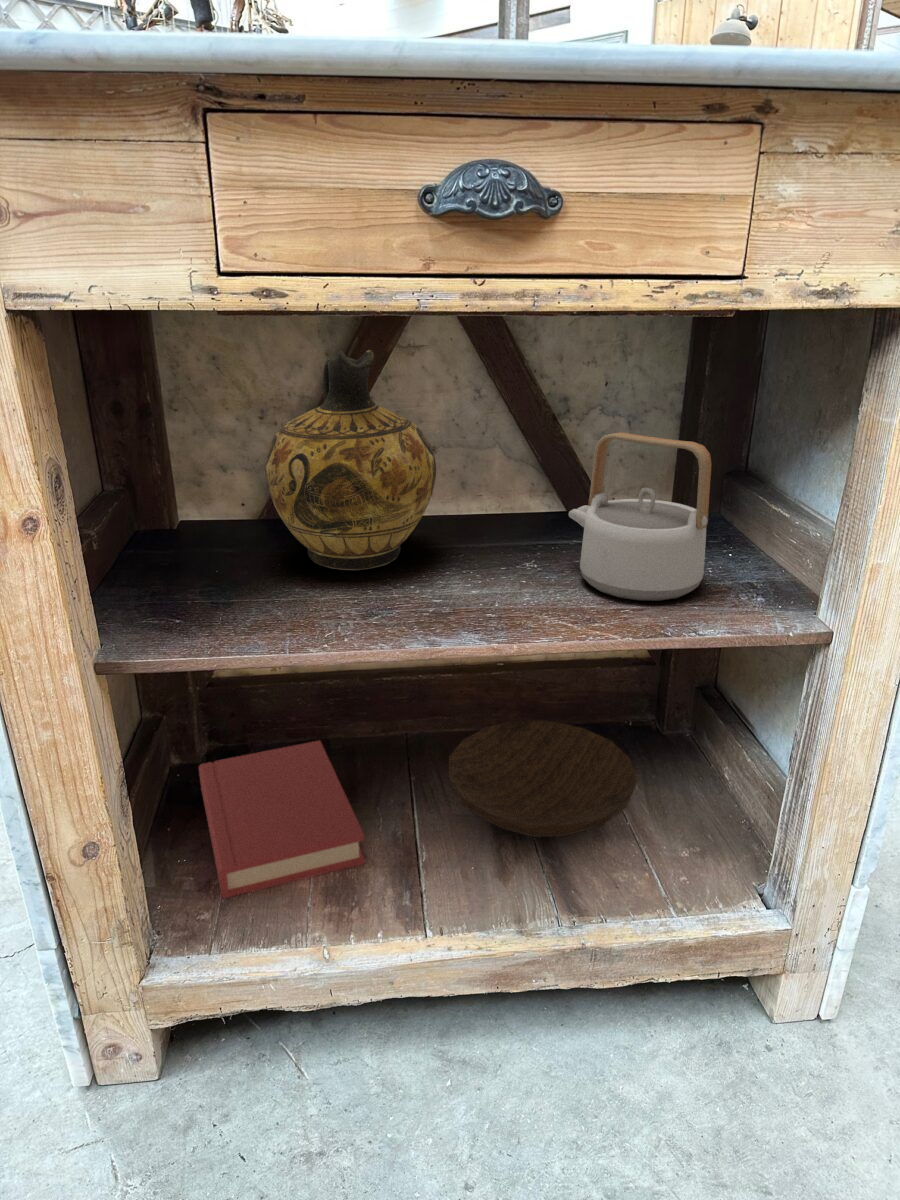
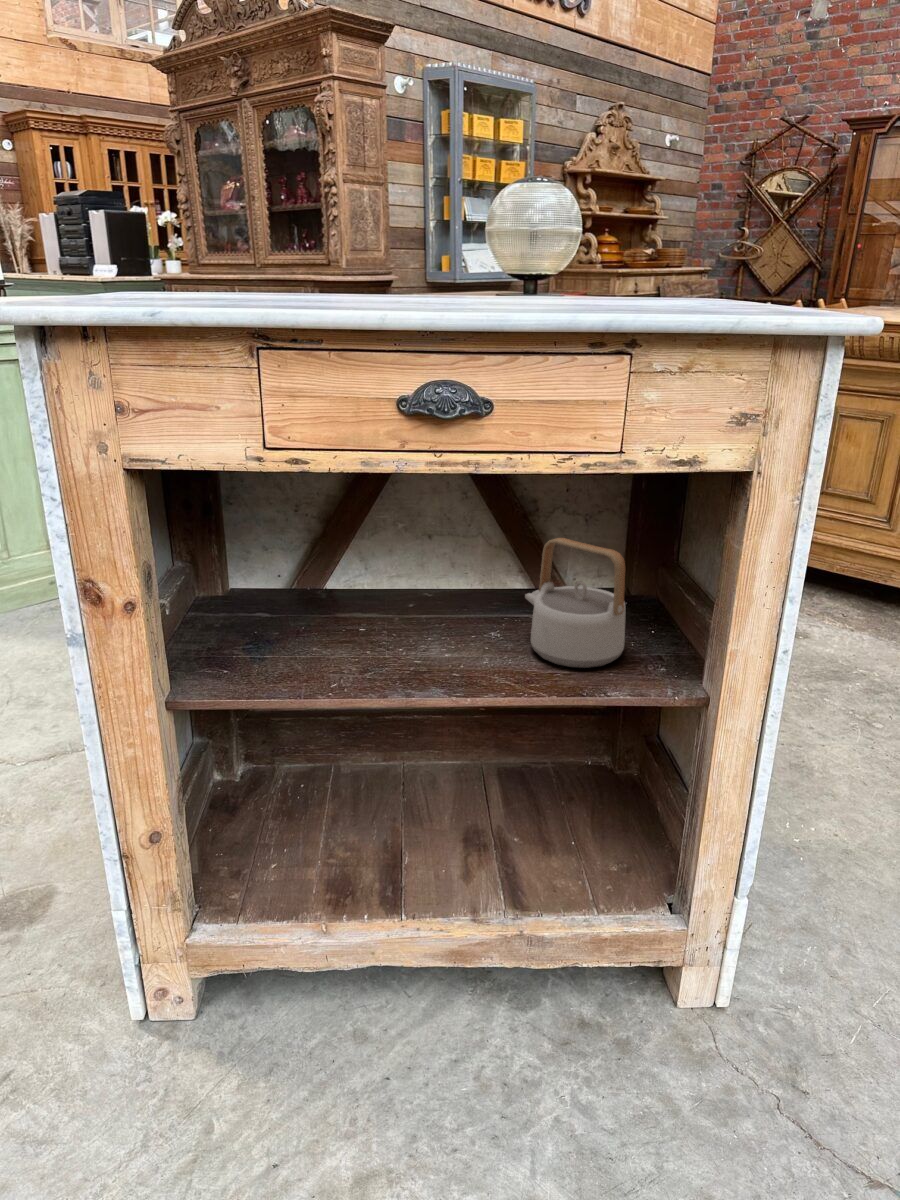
ceramic jug: present [265,350,436,570] -> none [294,469,425,634]
wooden bowl: present [449,721,637,837] -> none [430,755,581,849]
hardback book: present [199,741,365,898] -> none [234,765,360,885]

